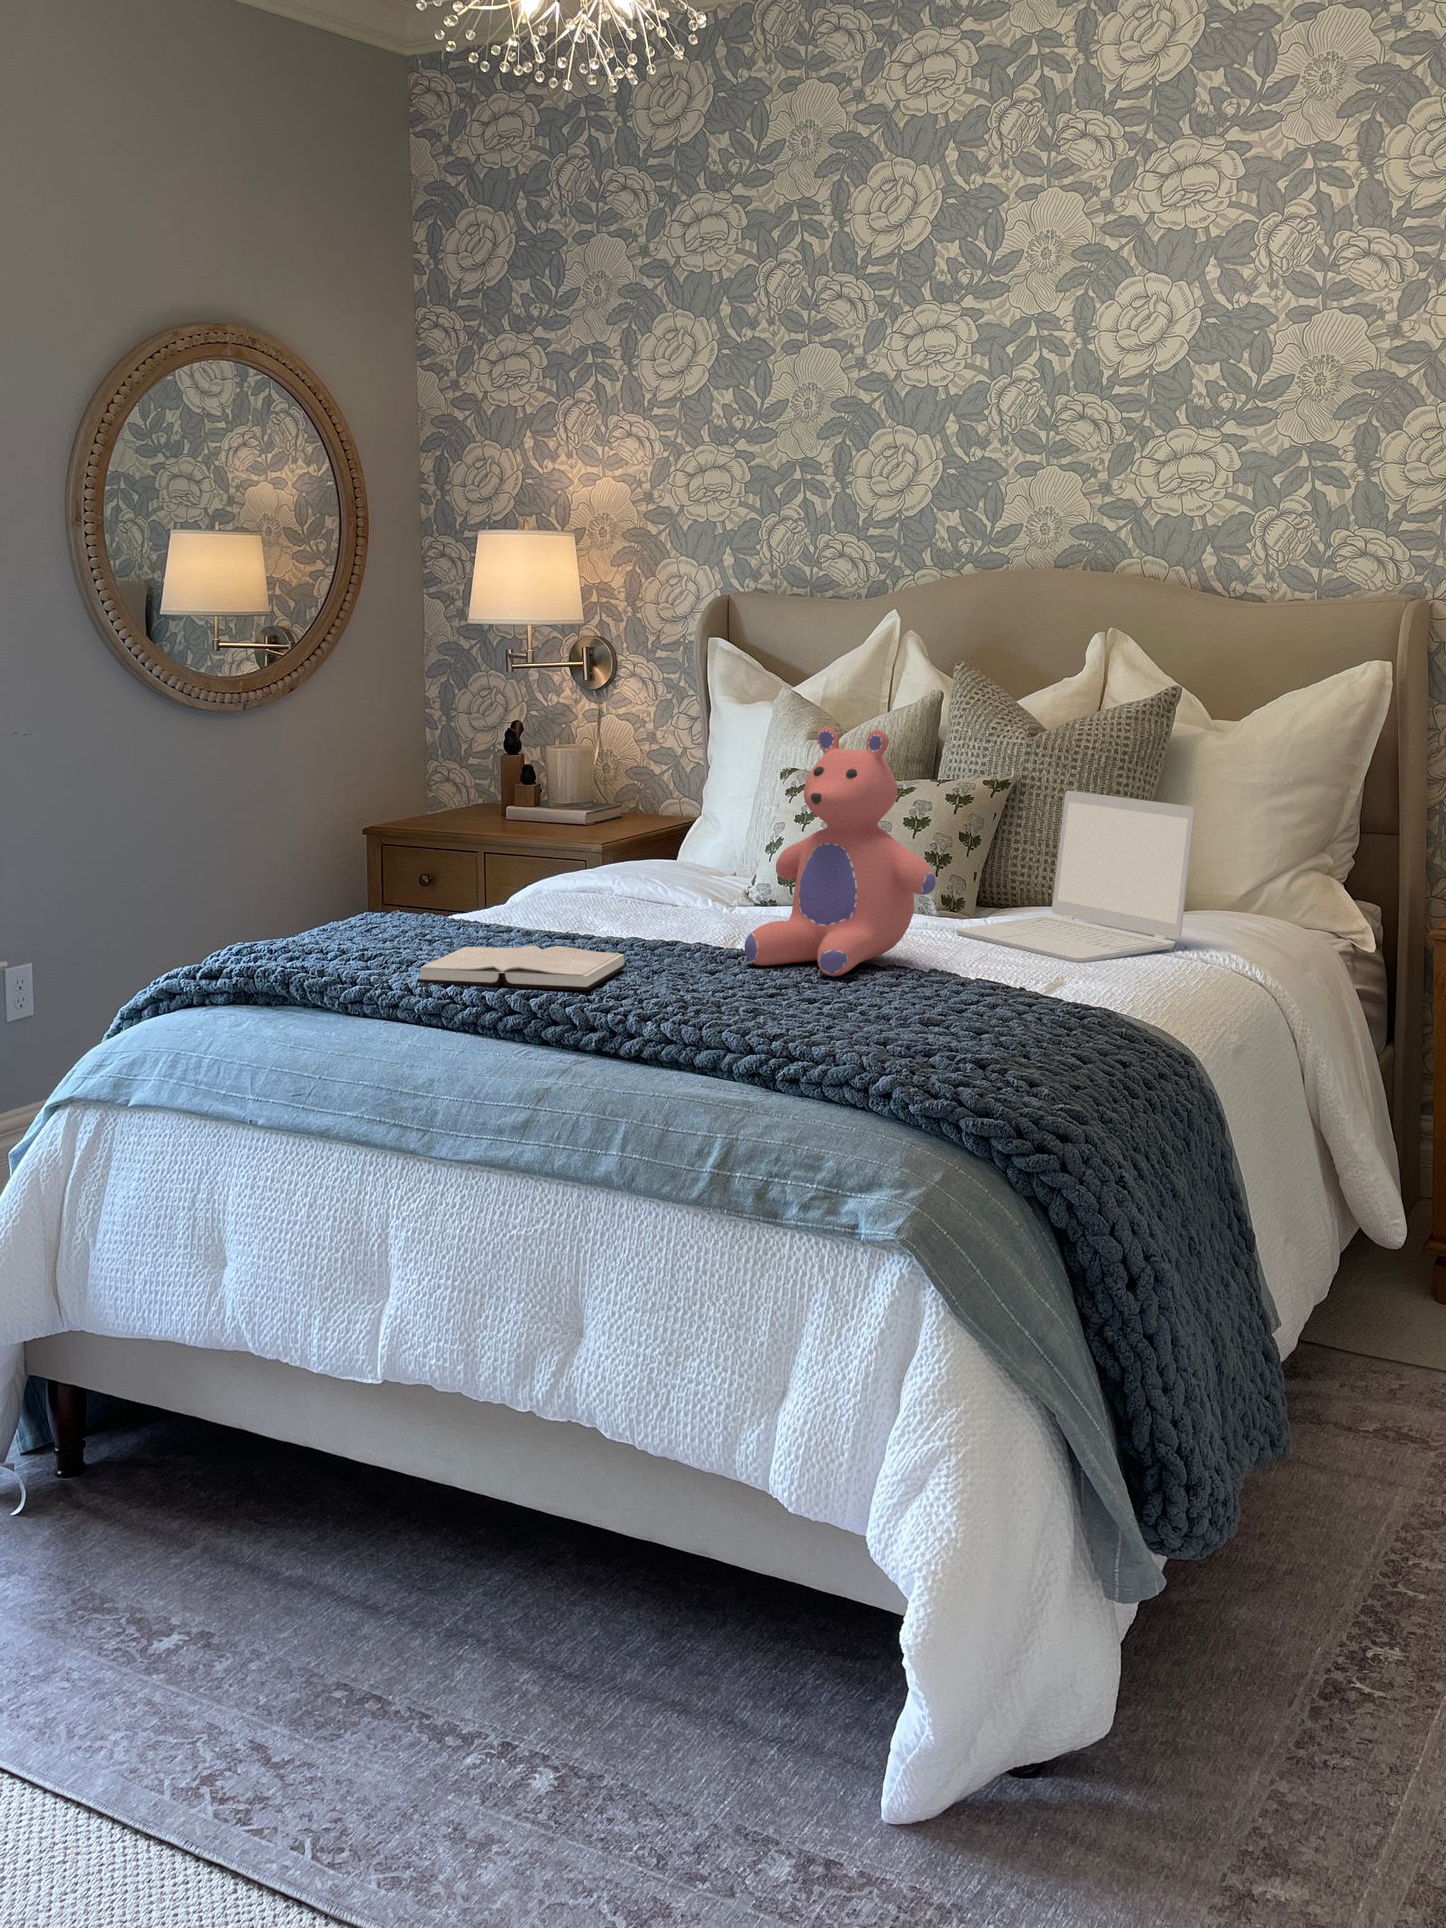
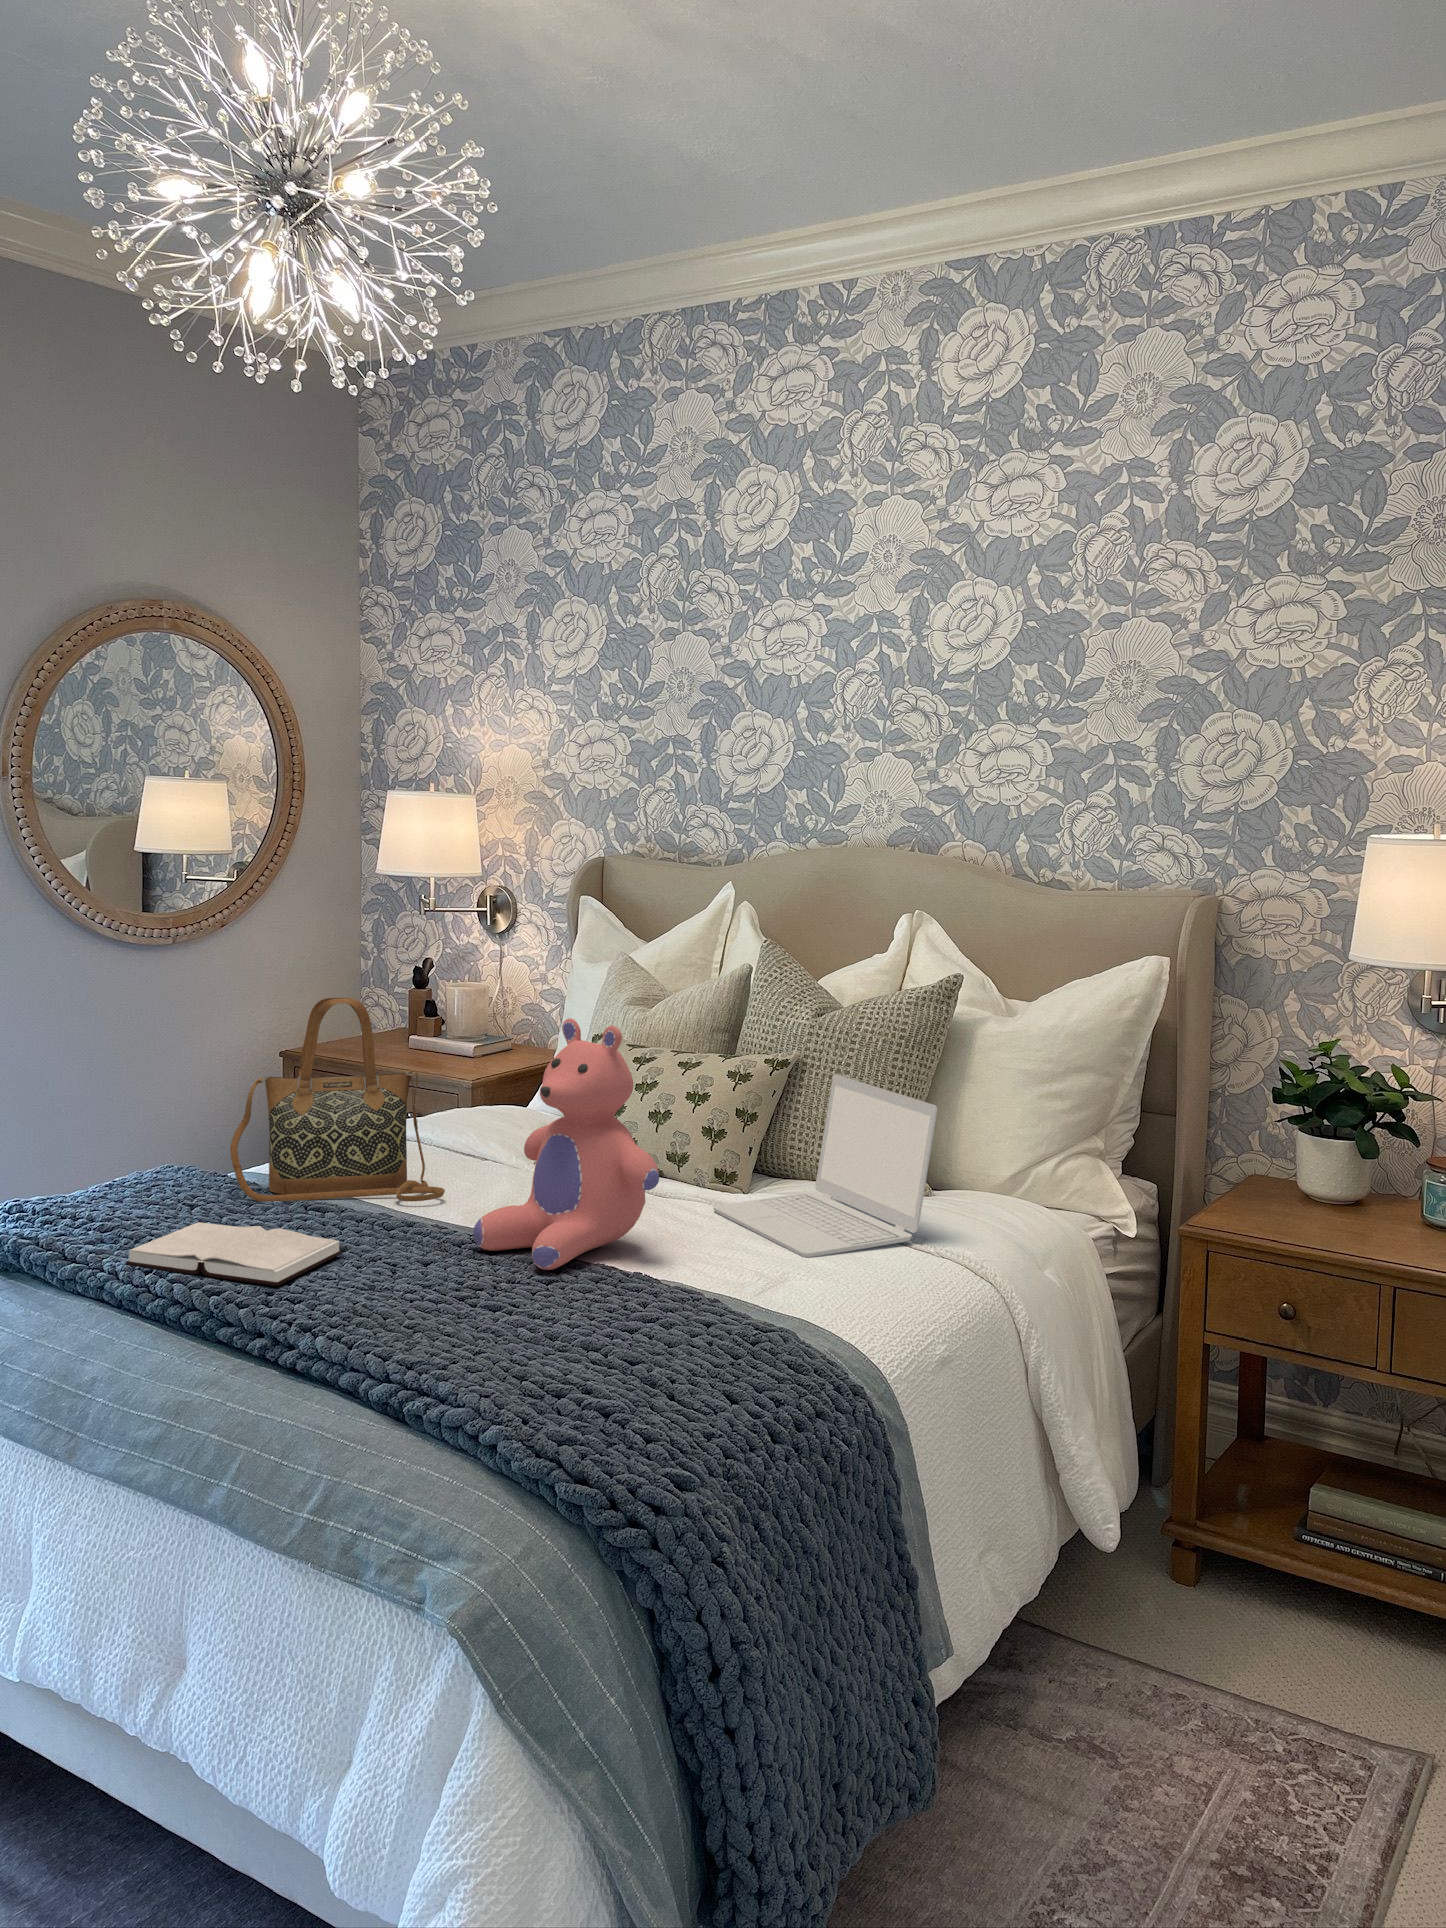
handbag: none [453,725,677,941] -> present [230,998,445,1201]

